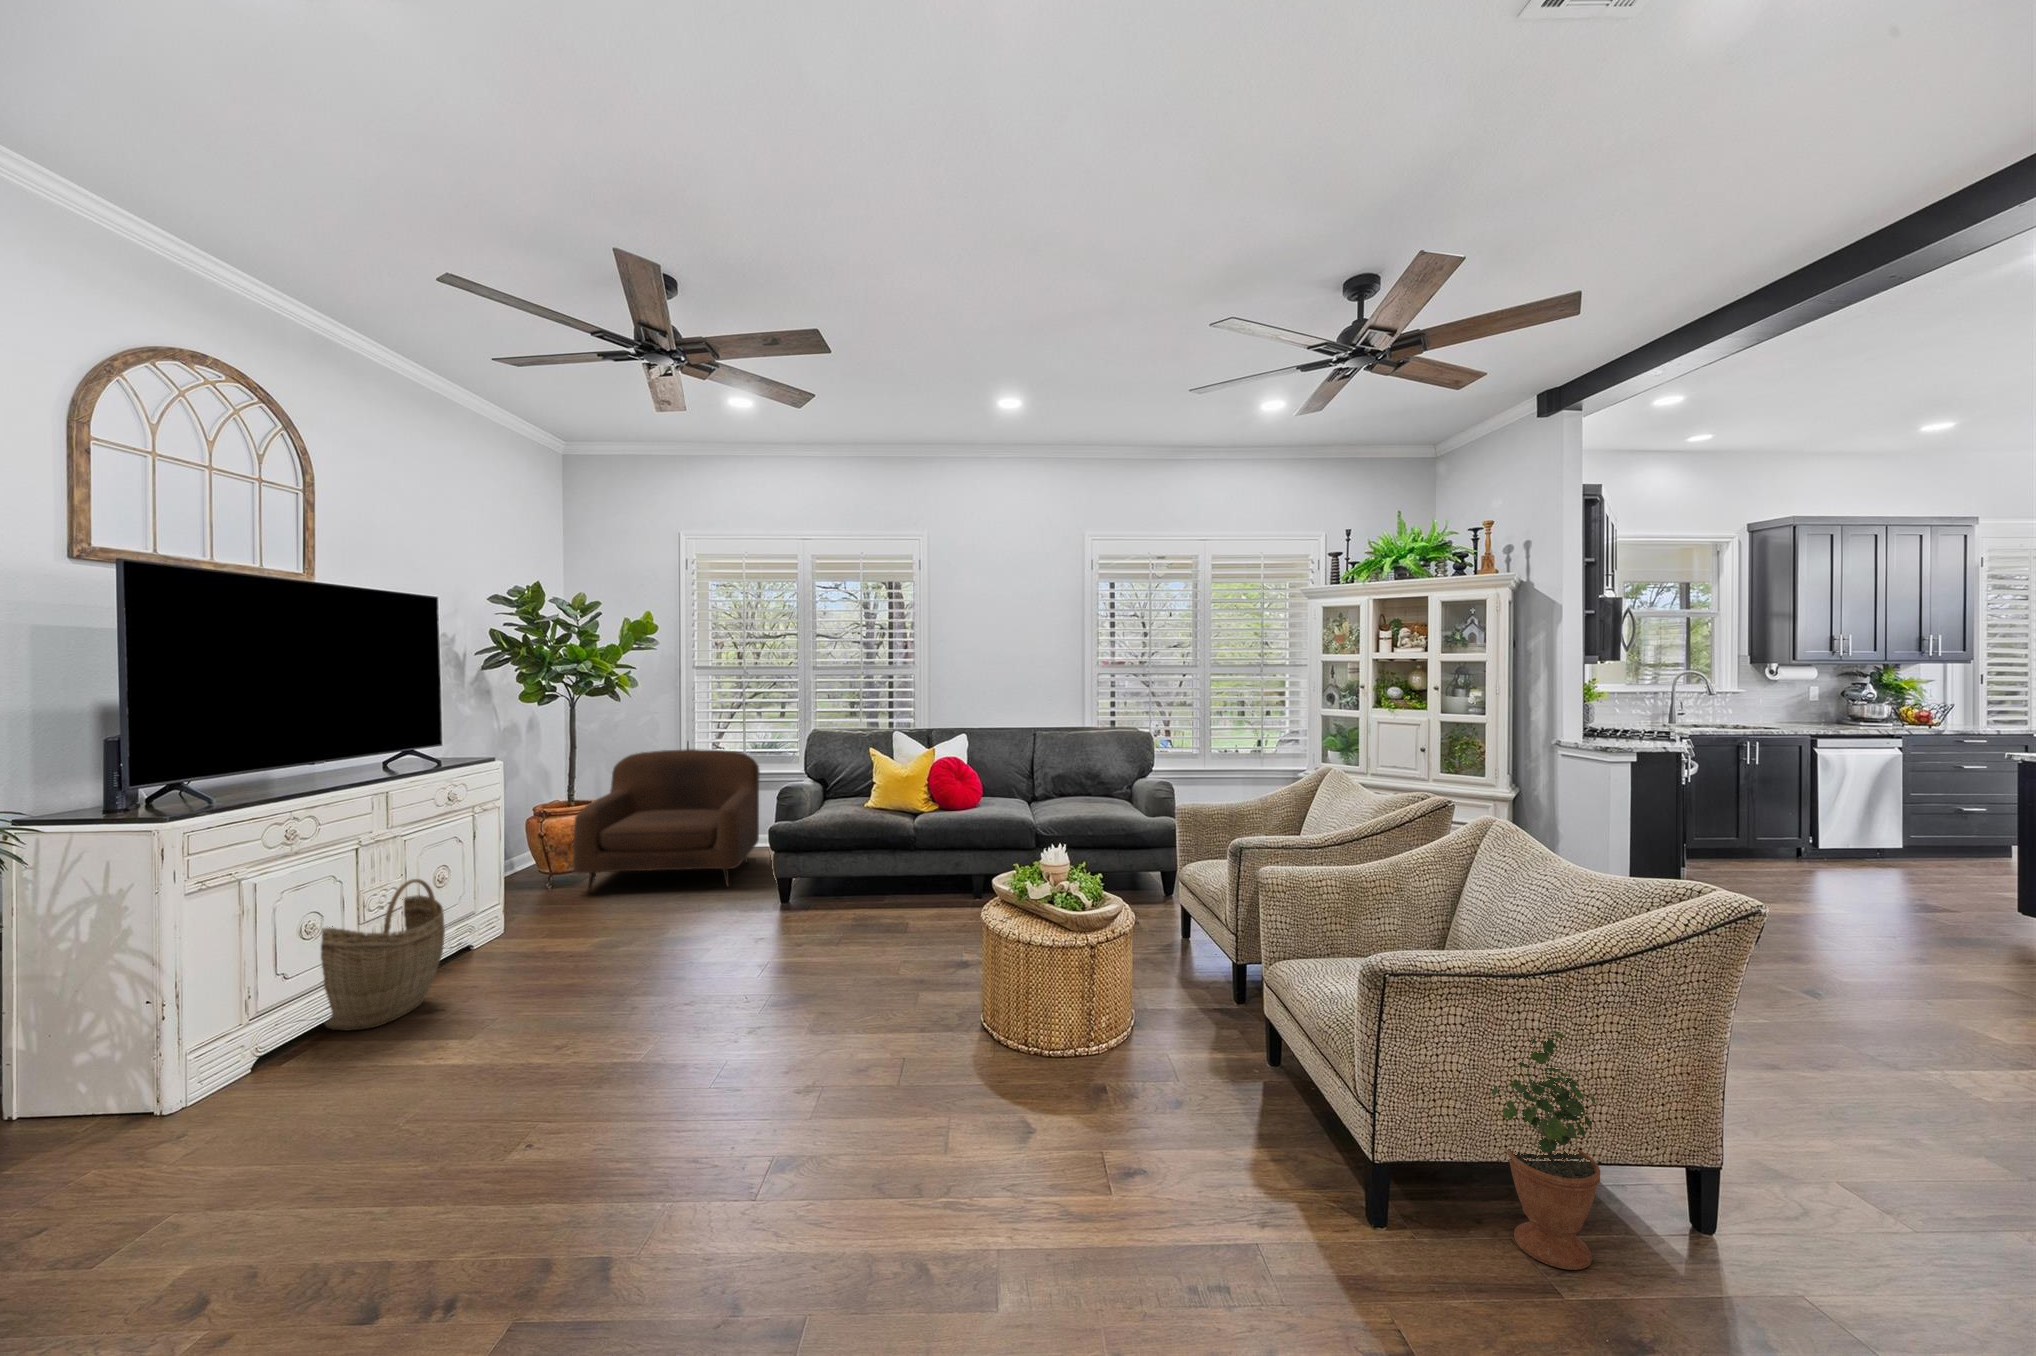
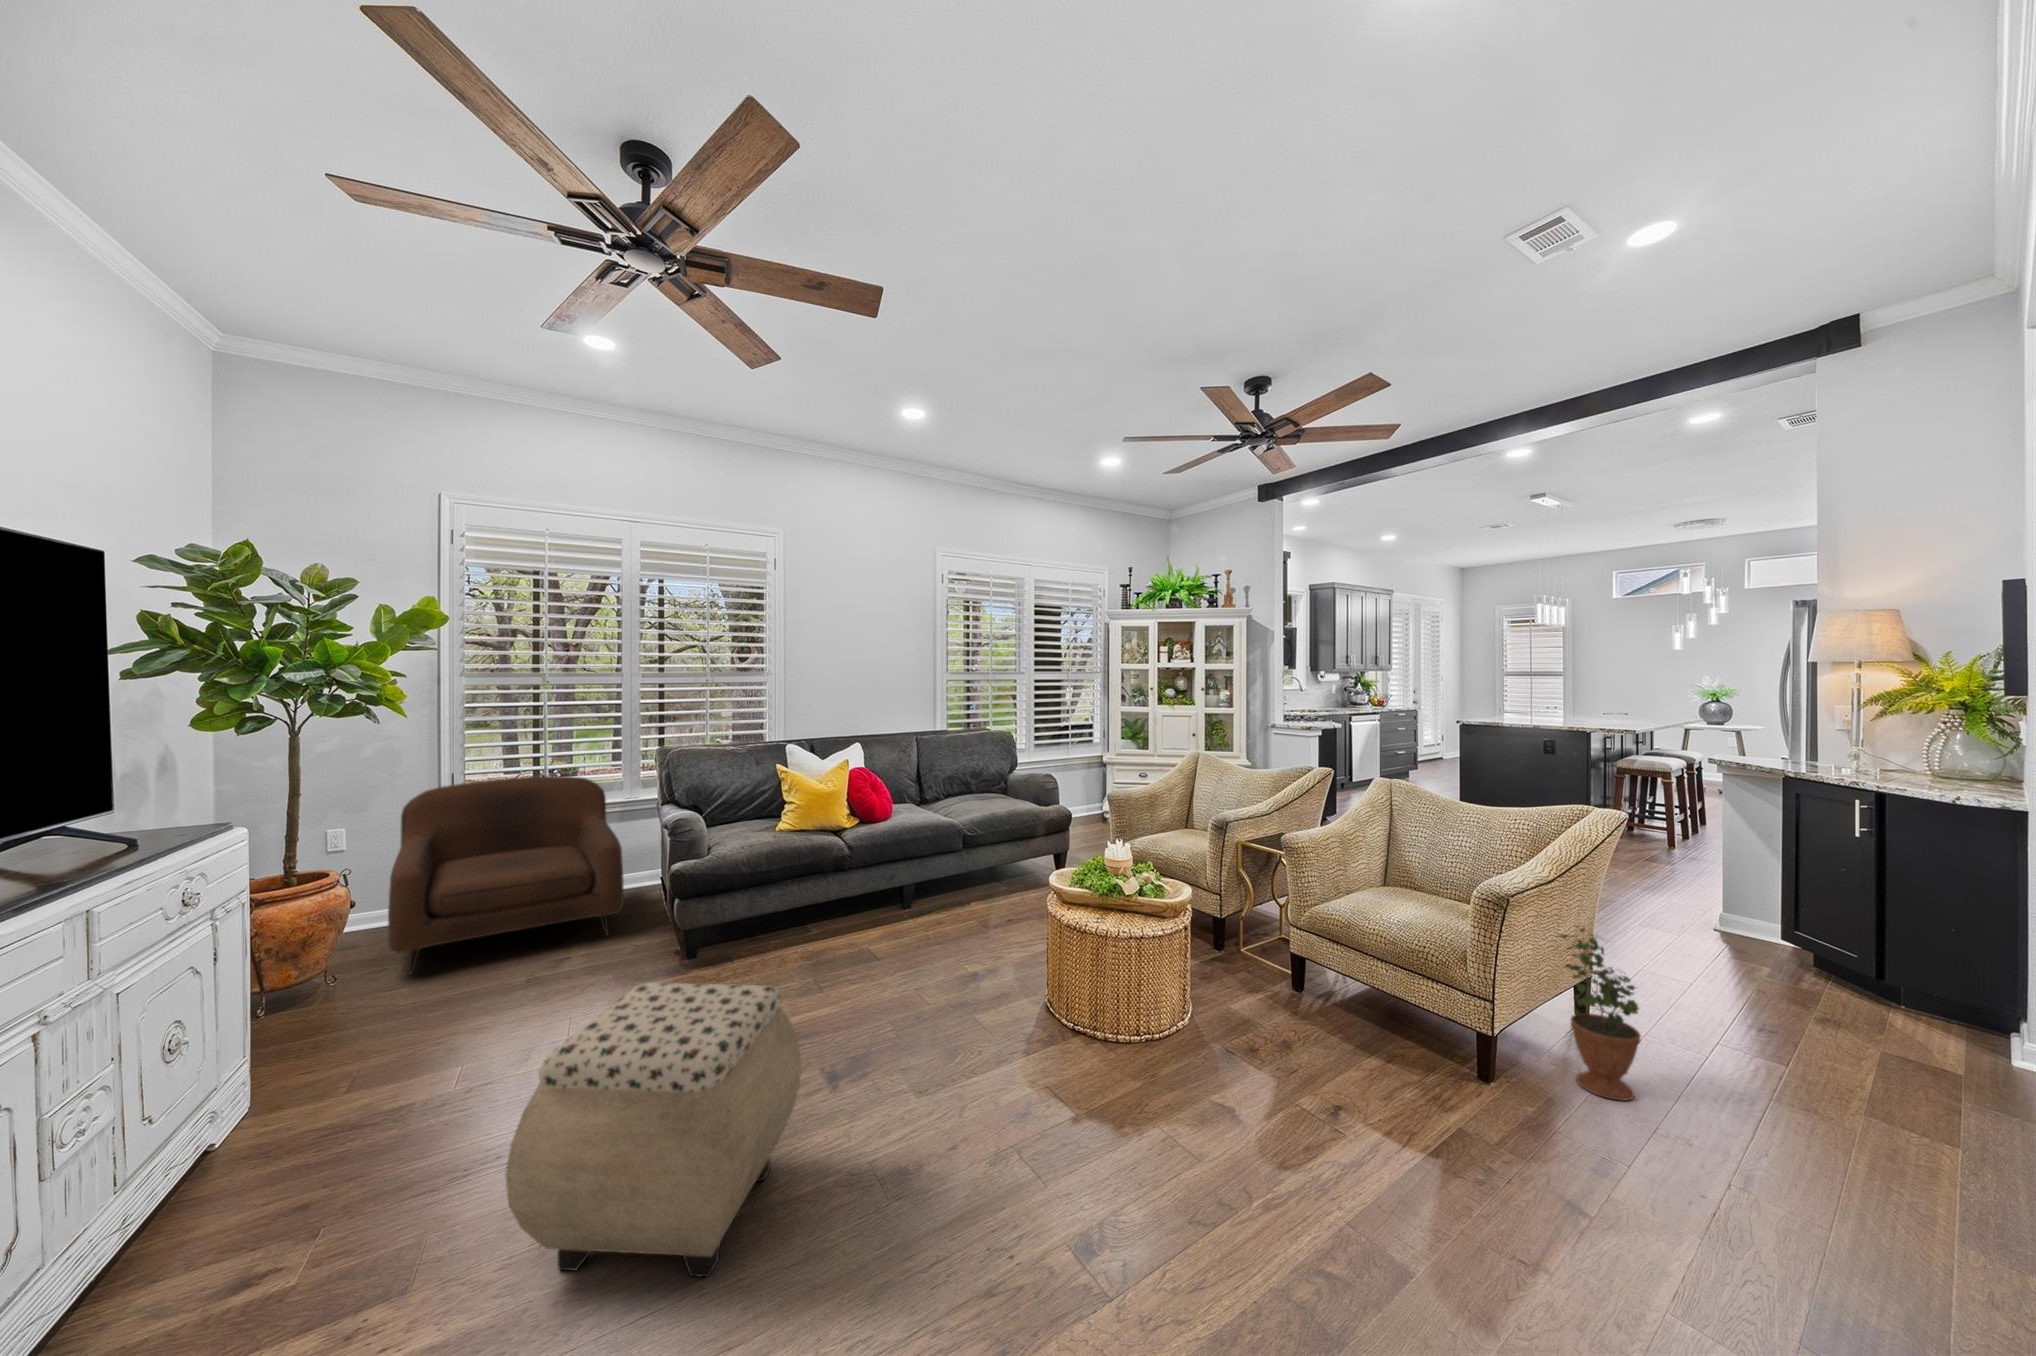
woven basket: present [321,879,445,1030] -> none [122,1012,358,1287]
ottoman: none [434,893,667,1105] -> present [506,983,801,1277]

